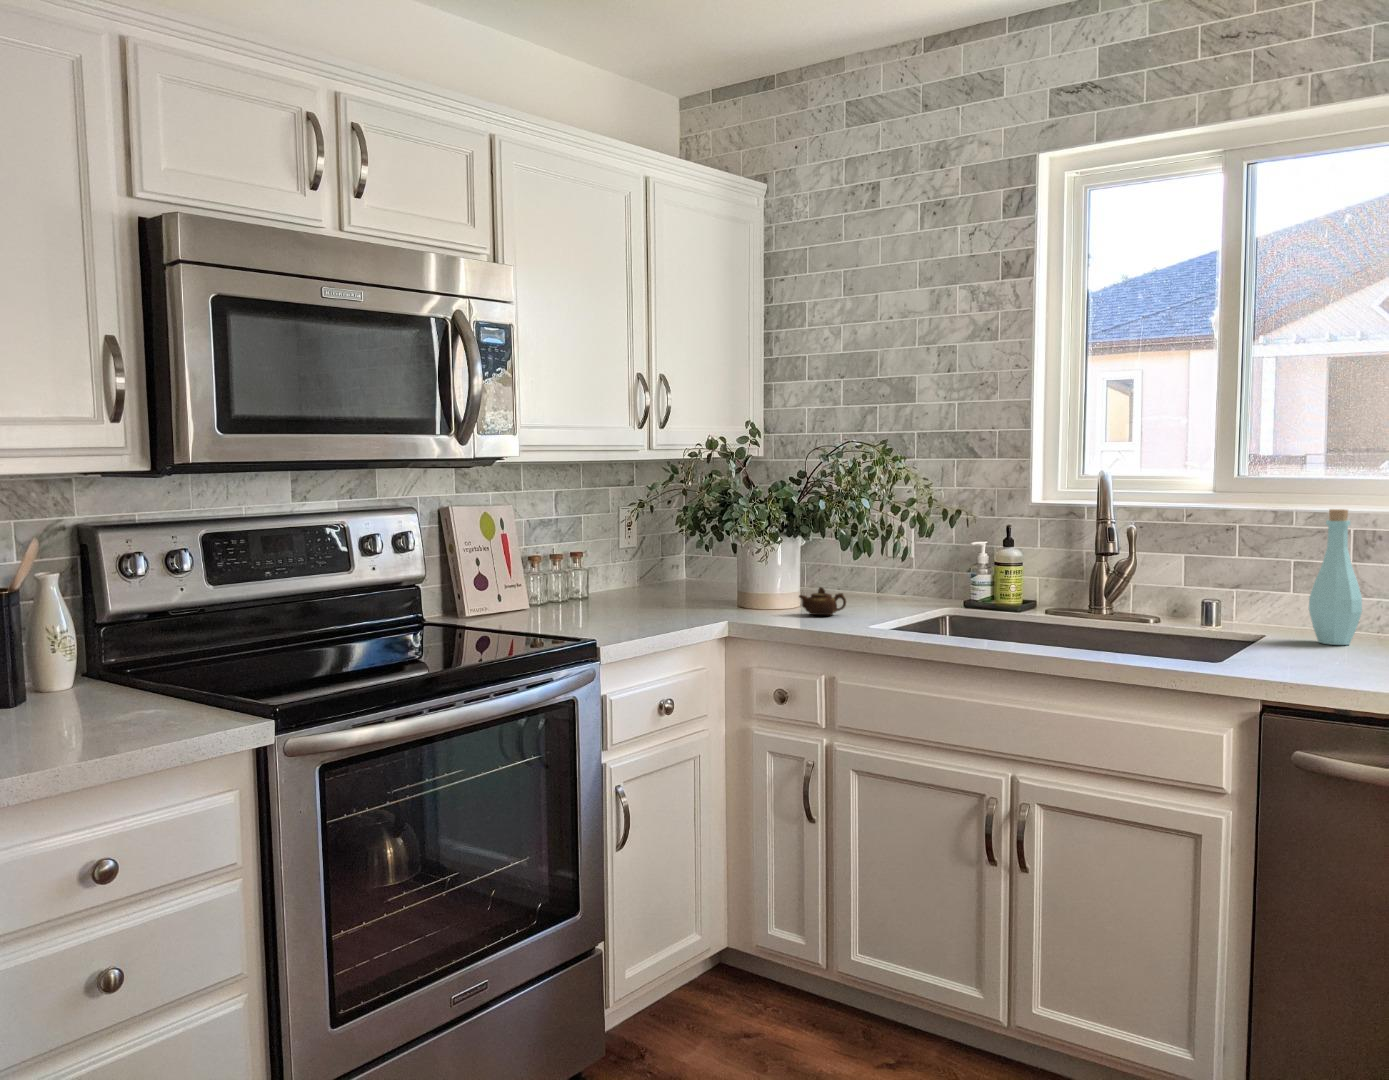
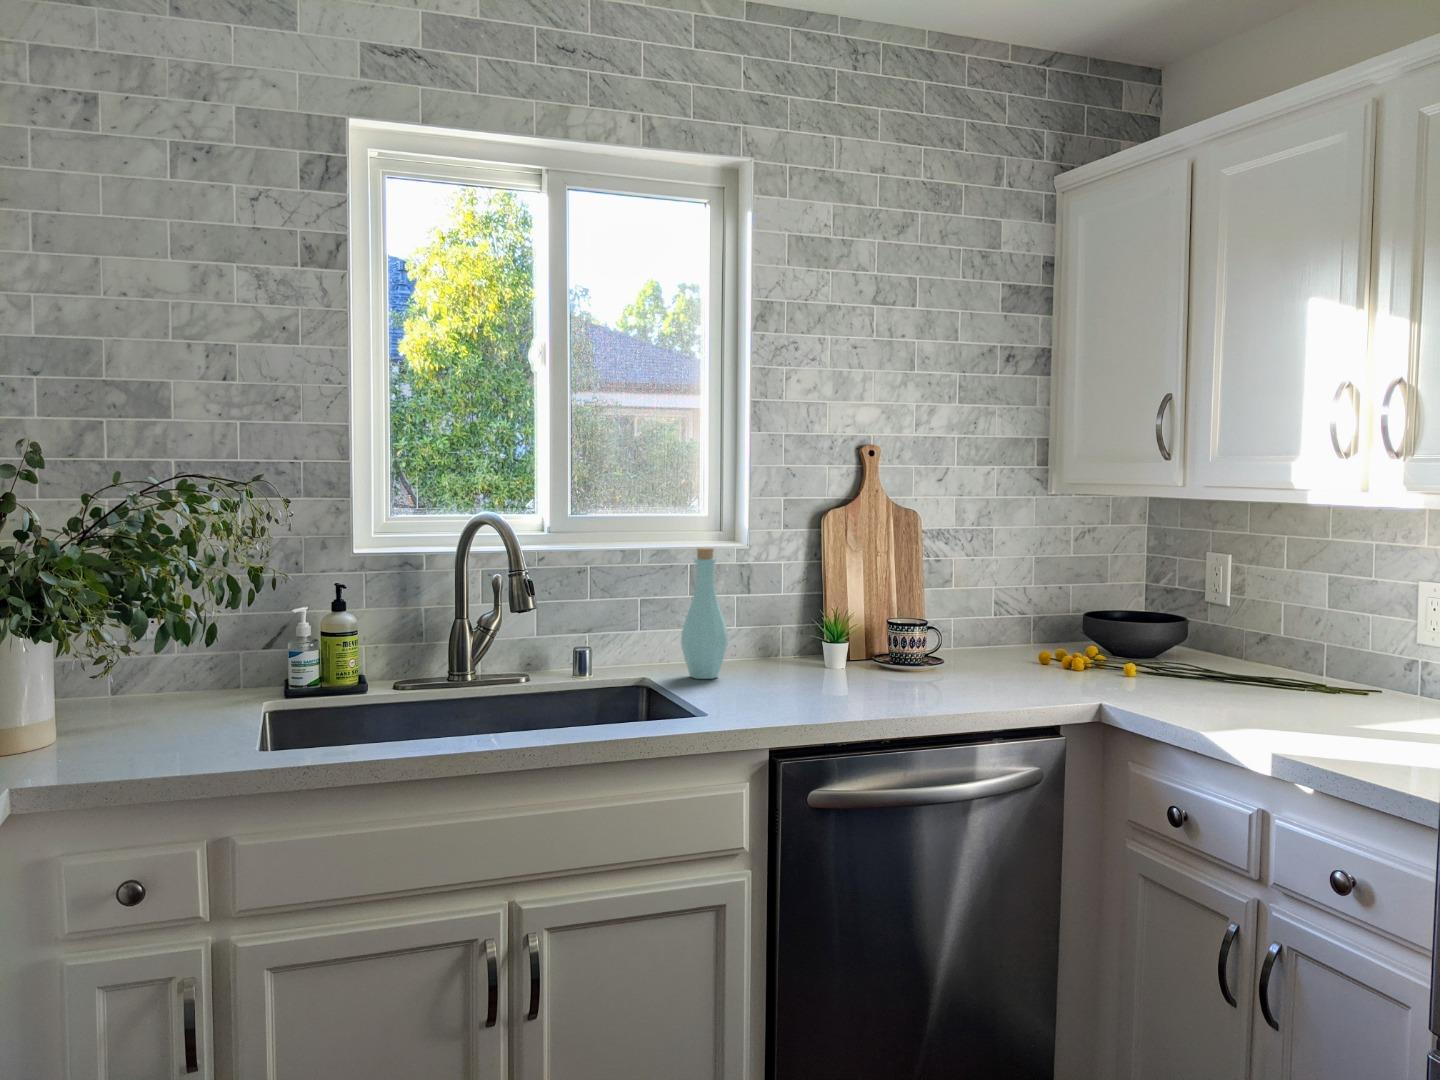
teapot: present [799,587,846,615] -> none [102,704,170,749]

